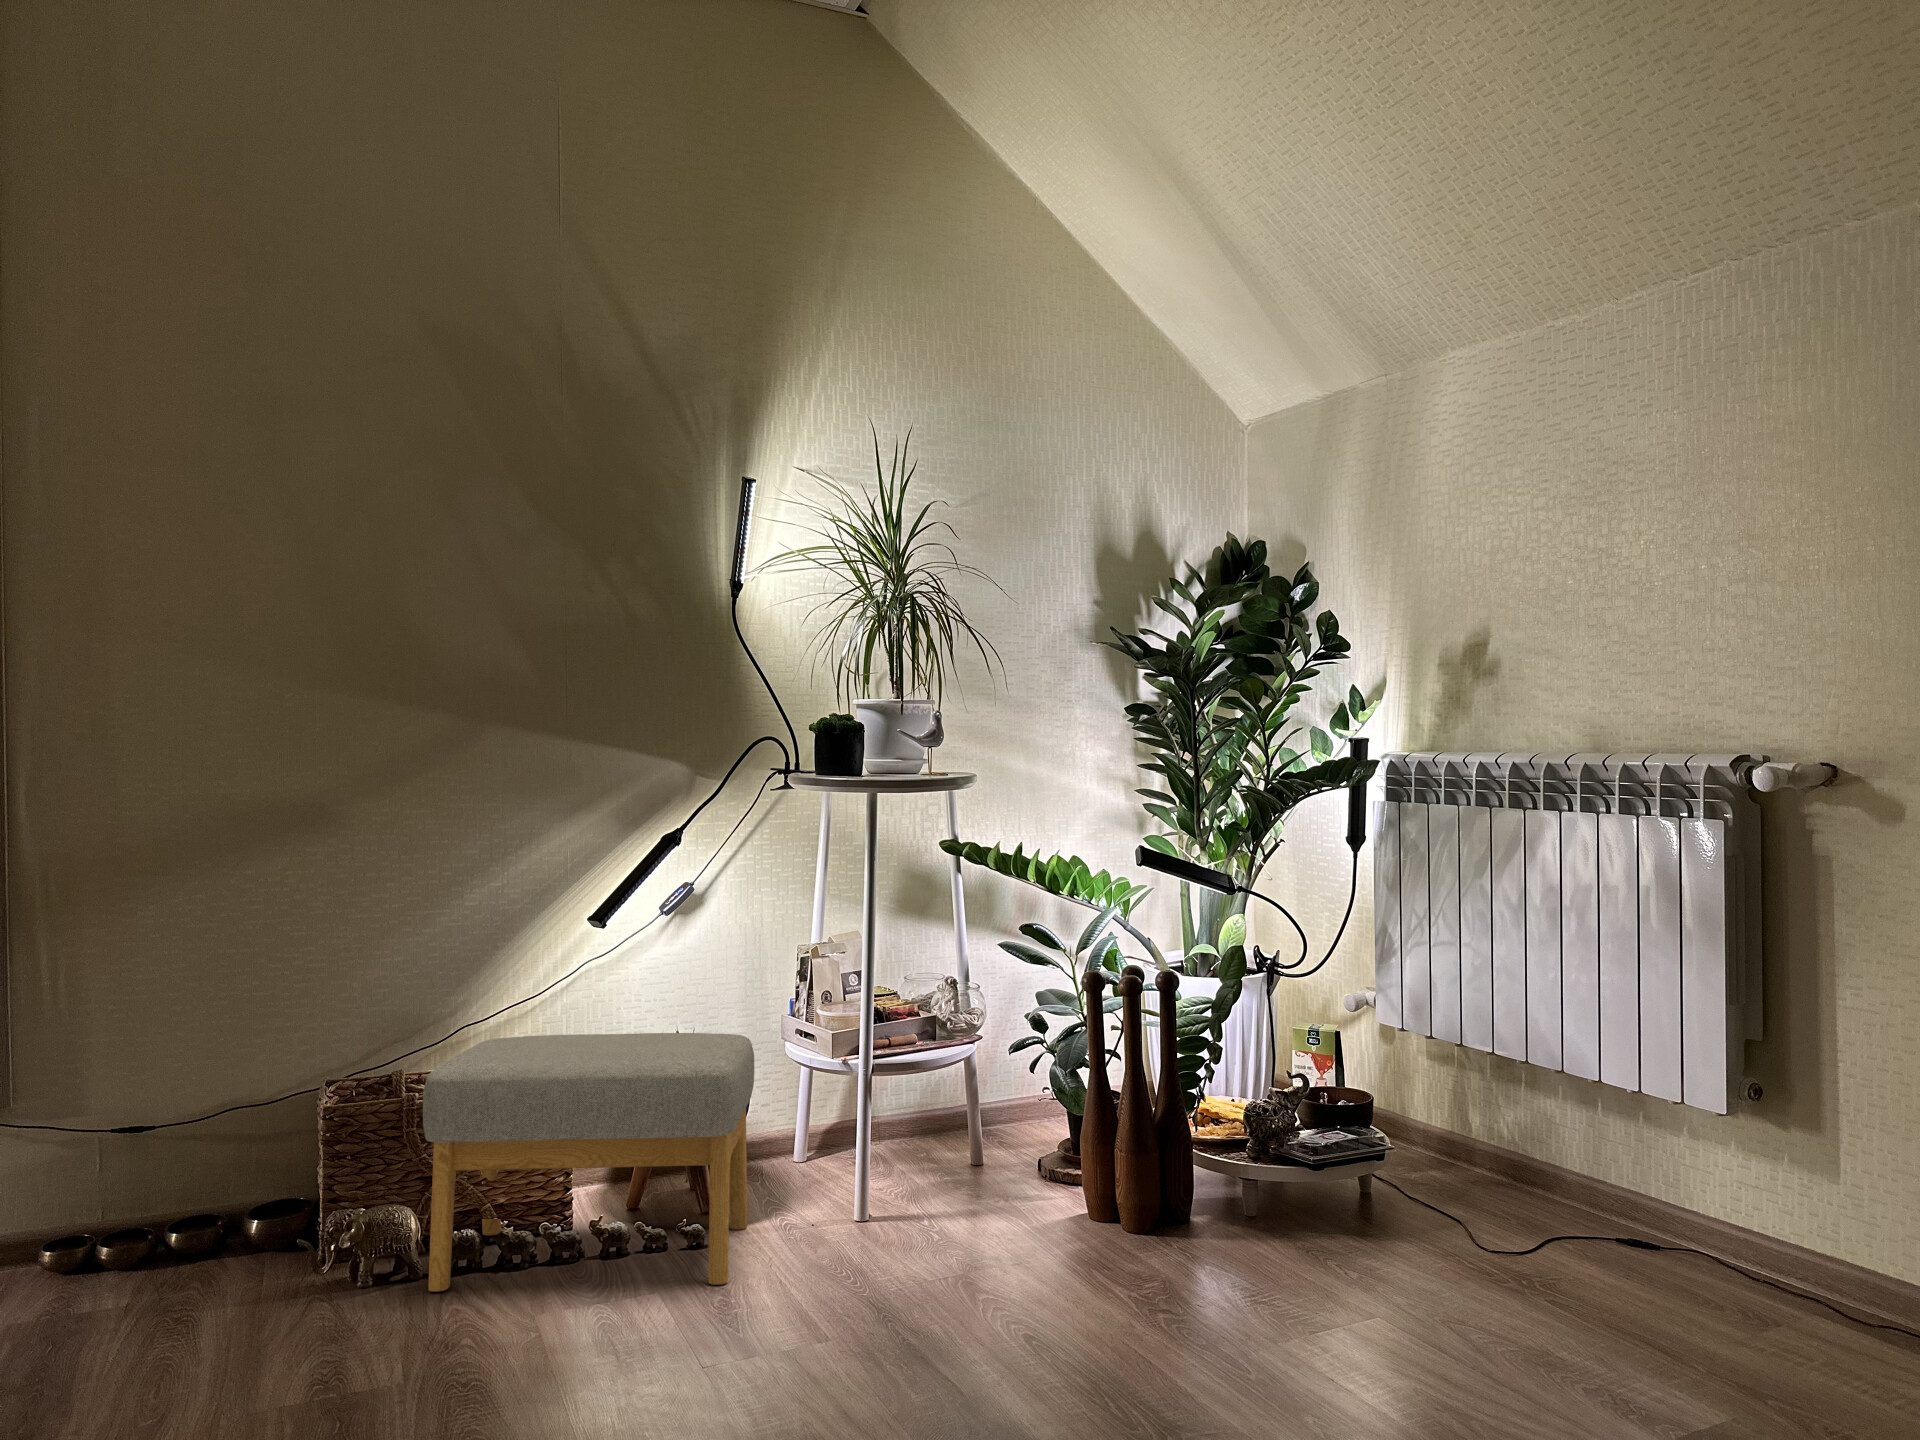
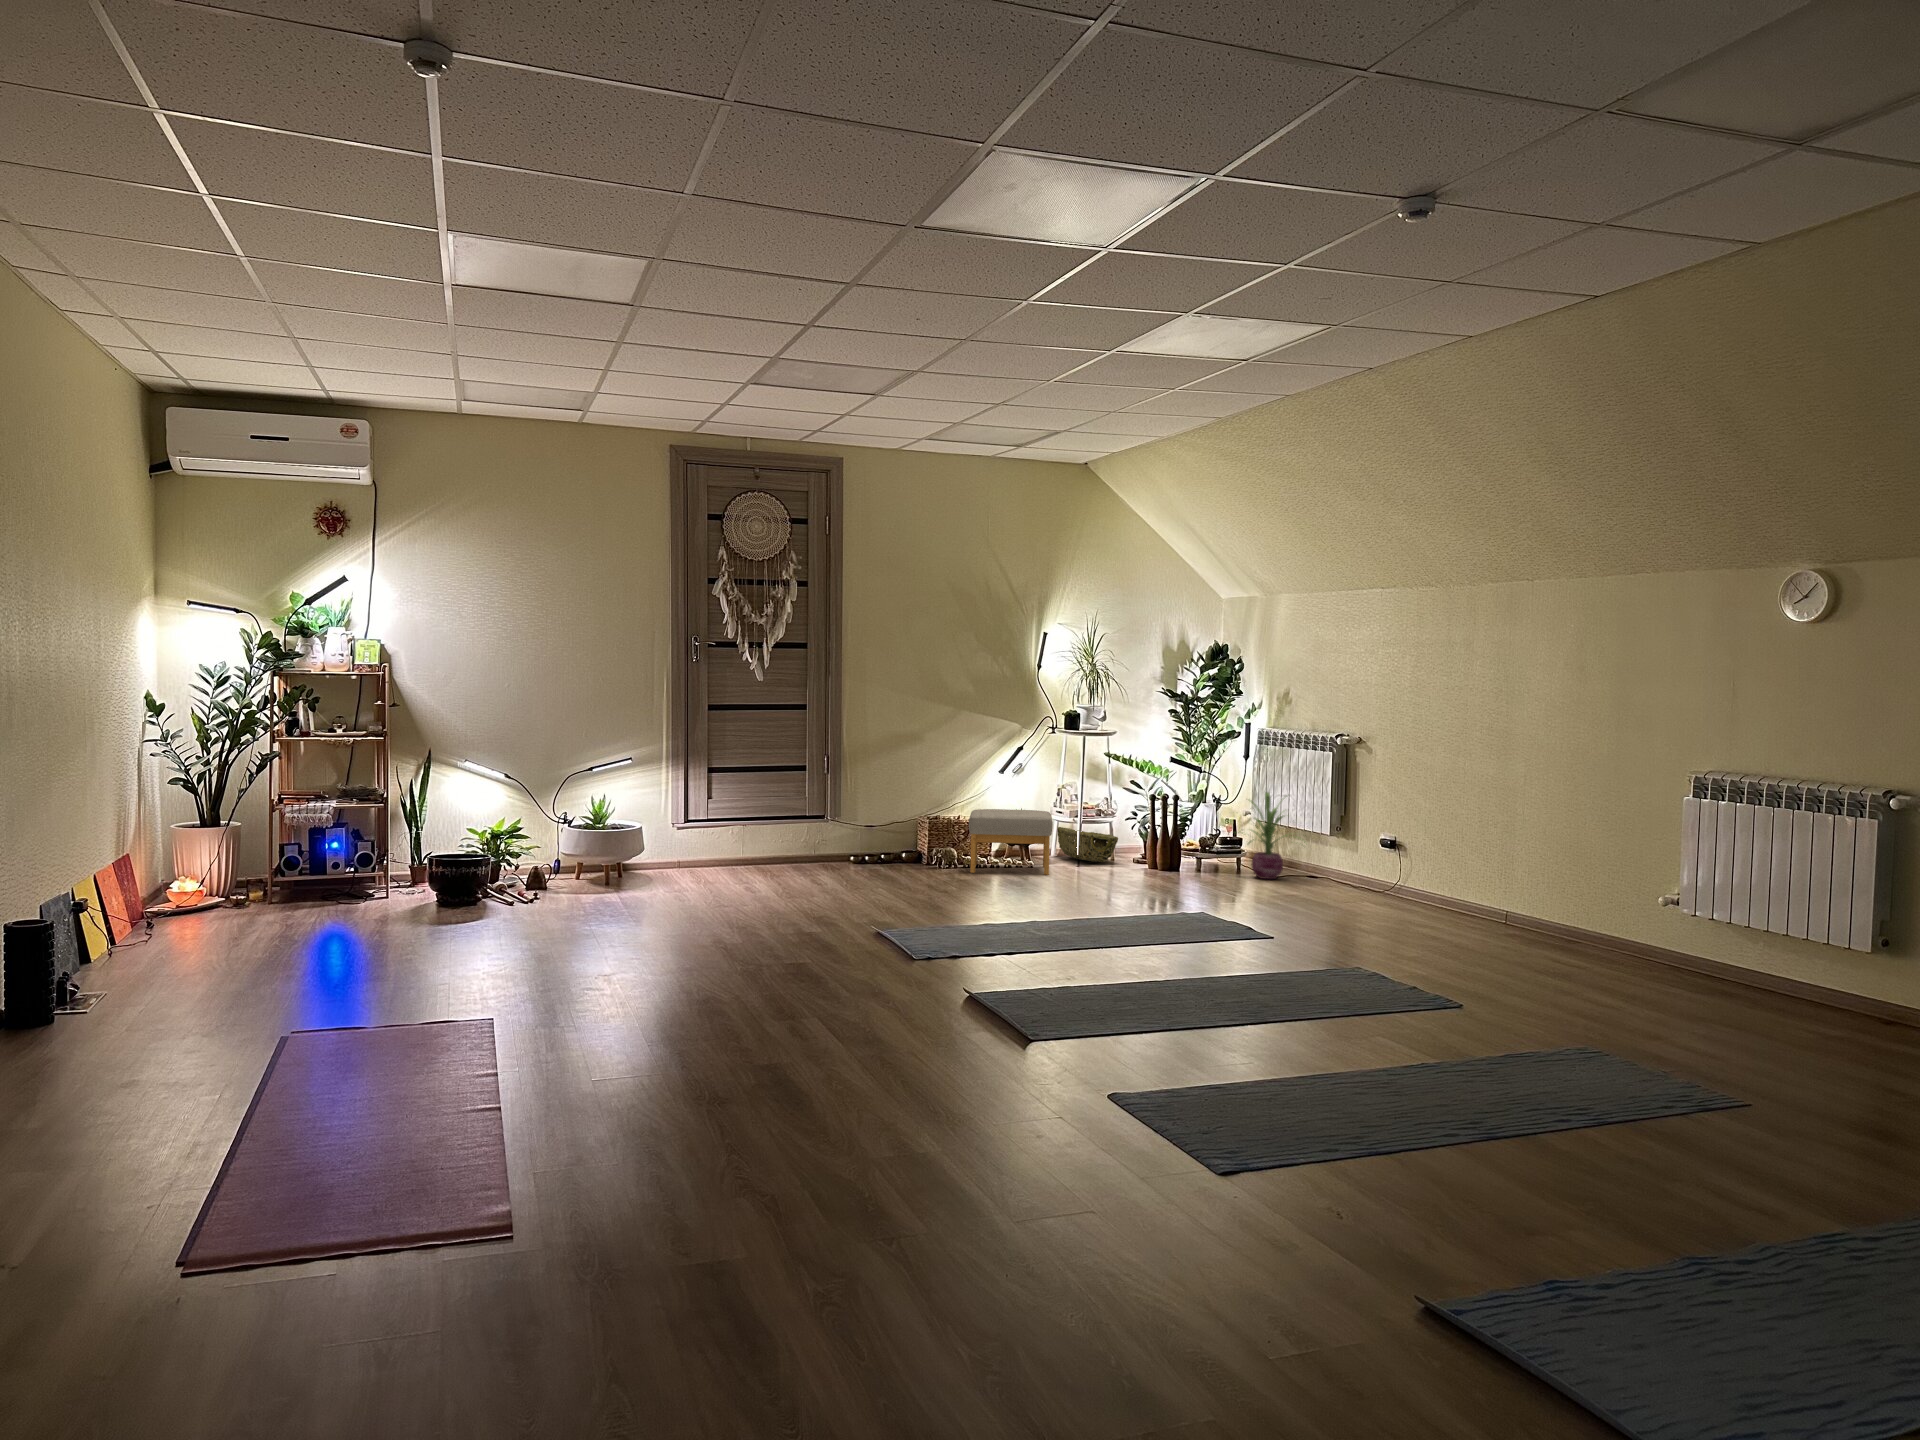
decorative plant: none [1336,937,1684,1257] -> present [1248,792,1287,879]
woven basket: none [799,1072,986,1193] -> present [1057,827,1118,862]

